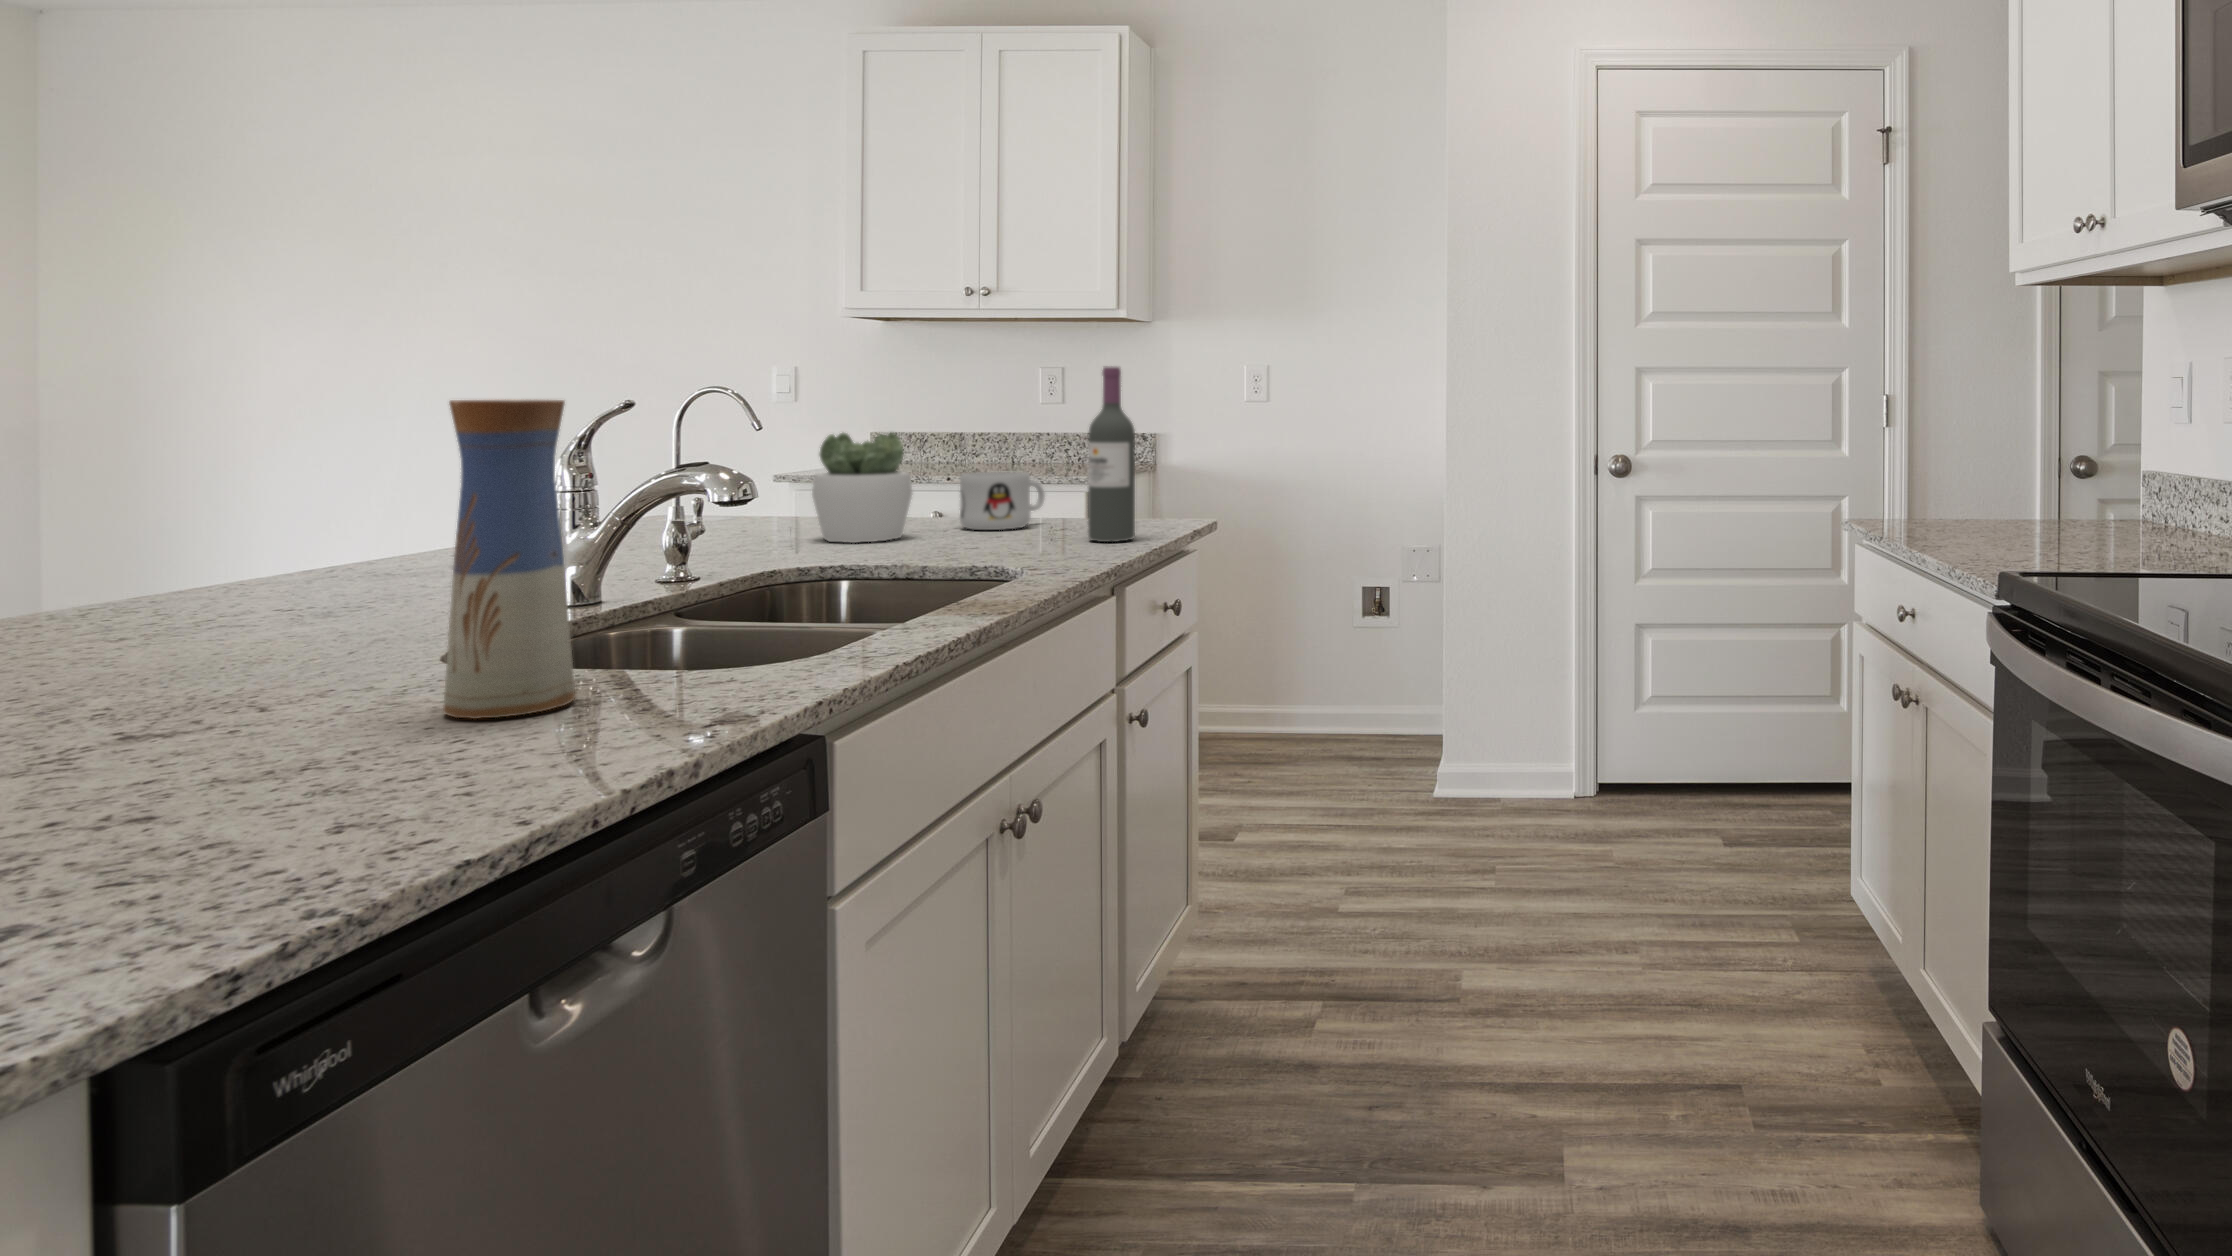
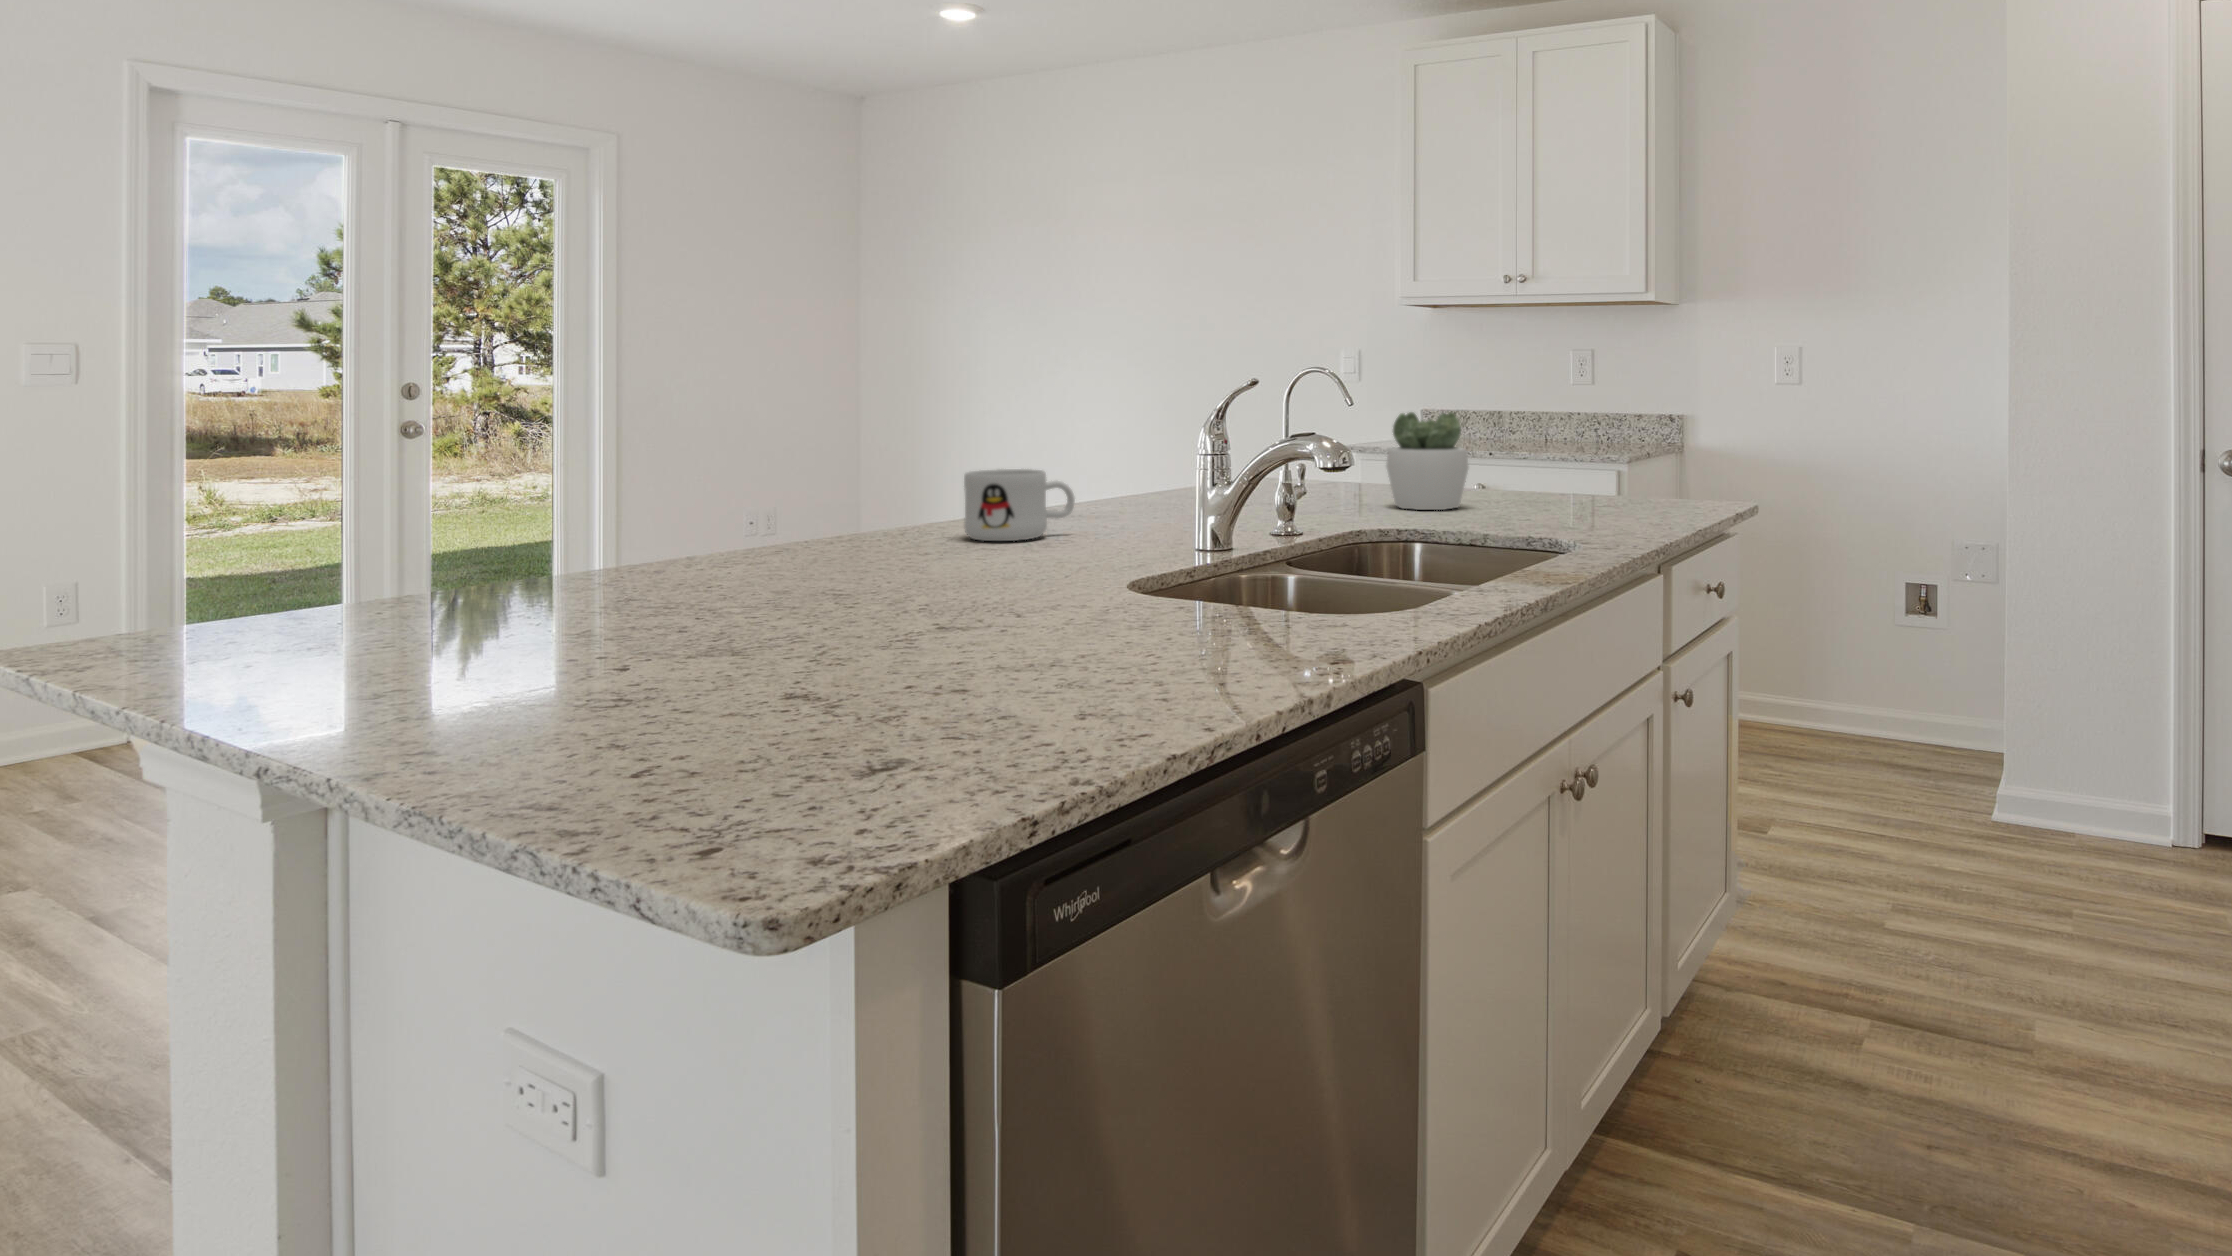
wine bottle: present [1088,366,1135,542] -> none [1629,348,1674,520]
vase: present [443,400,575,719] -> none [1143,375,1232,636]
mug: present [960,472,1045,530] -> present [964,469,1075,541]

